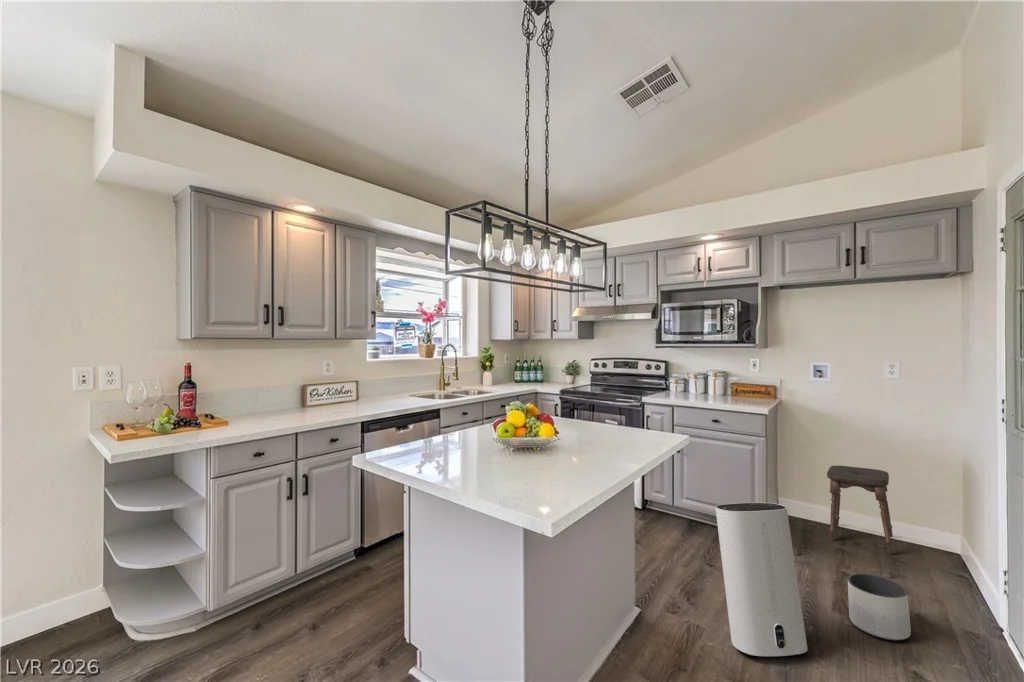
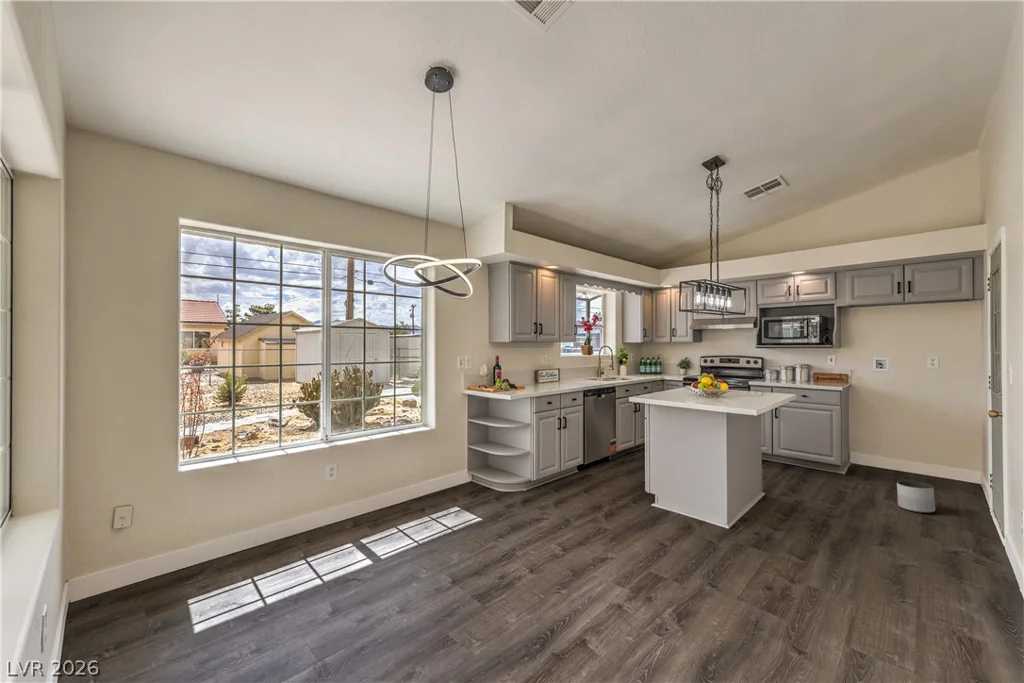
stool: present [827,466,893,553] -> none [885,429,932,483]
air purifier: present [715,502,808,656] -> none [815,436,872,514]

